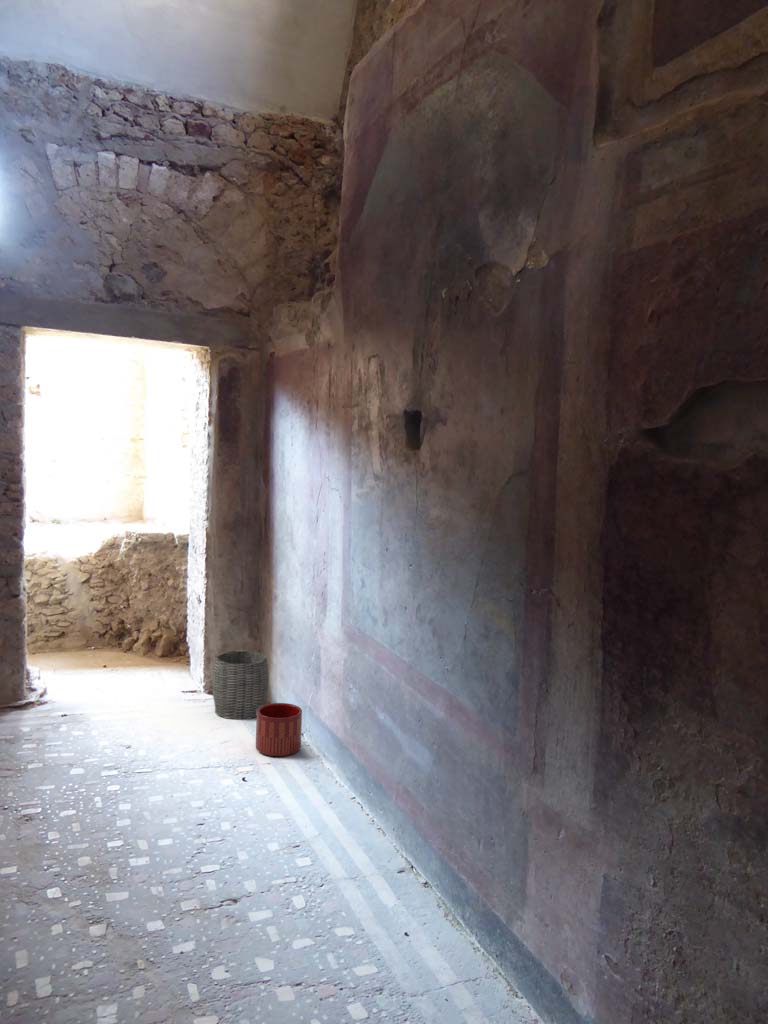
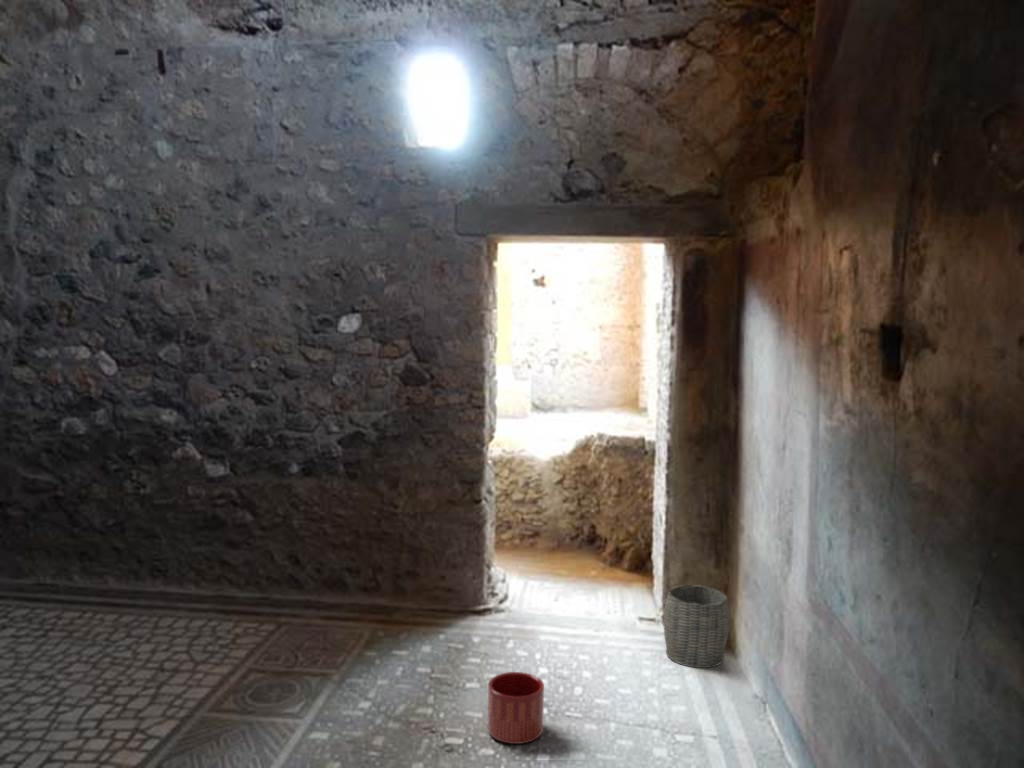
planter: present [256,703,302,756] -> present [487,672,544,744]

